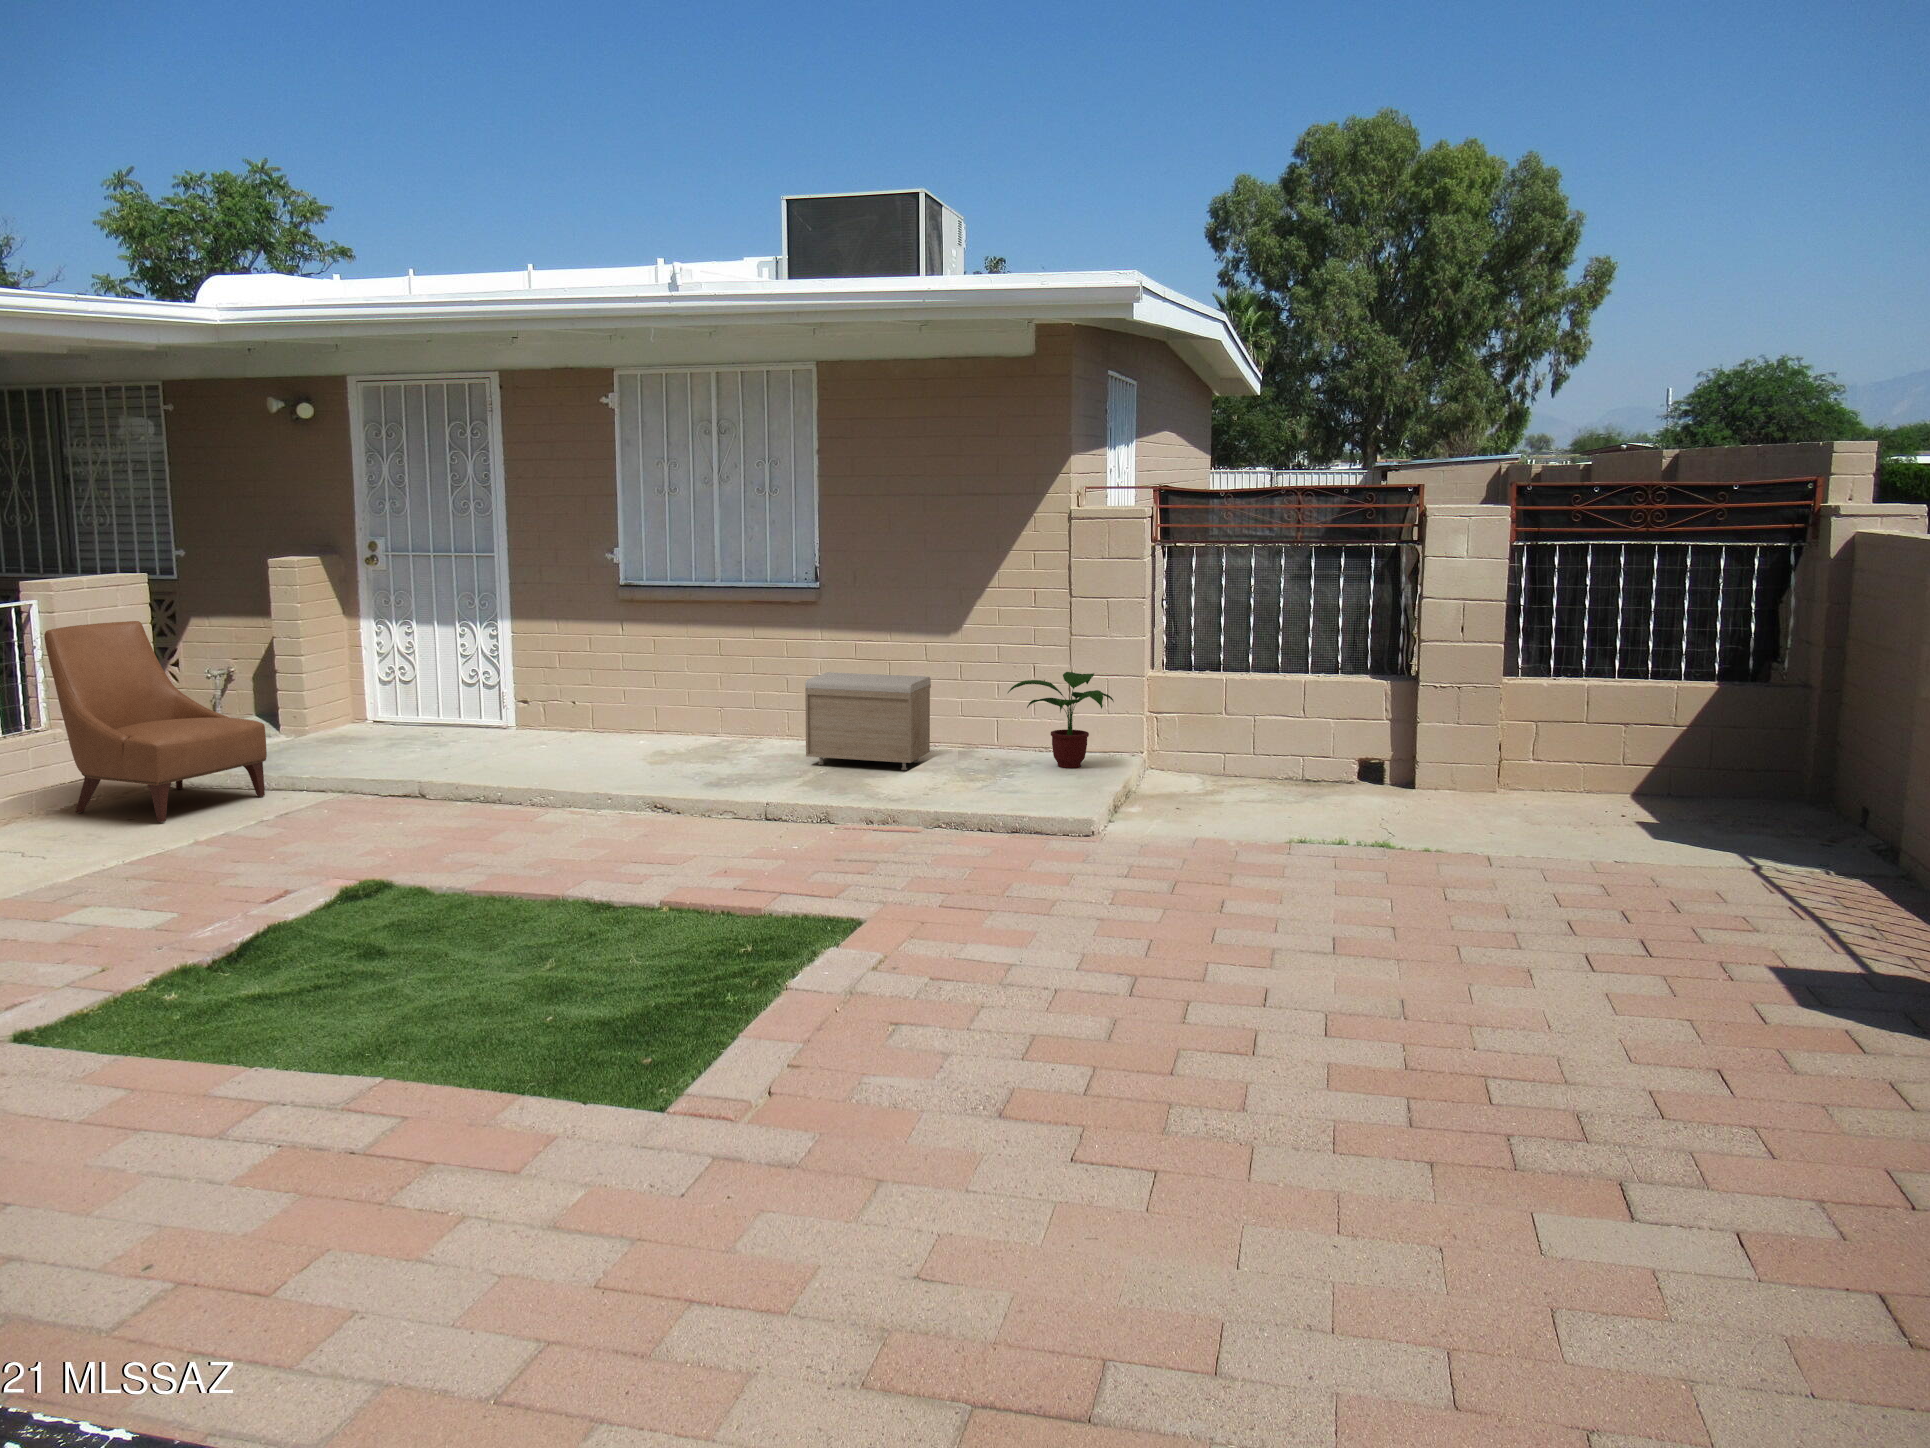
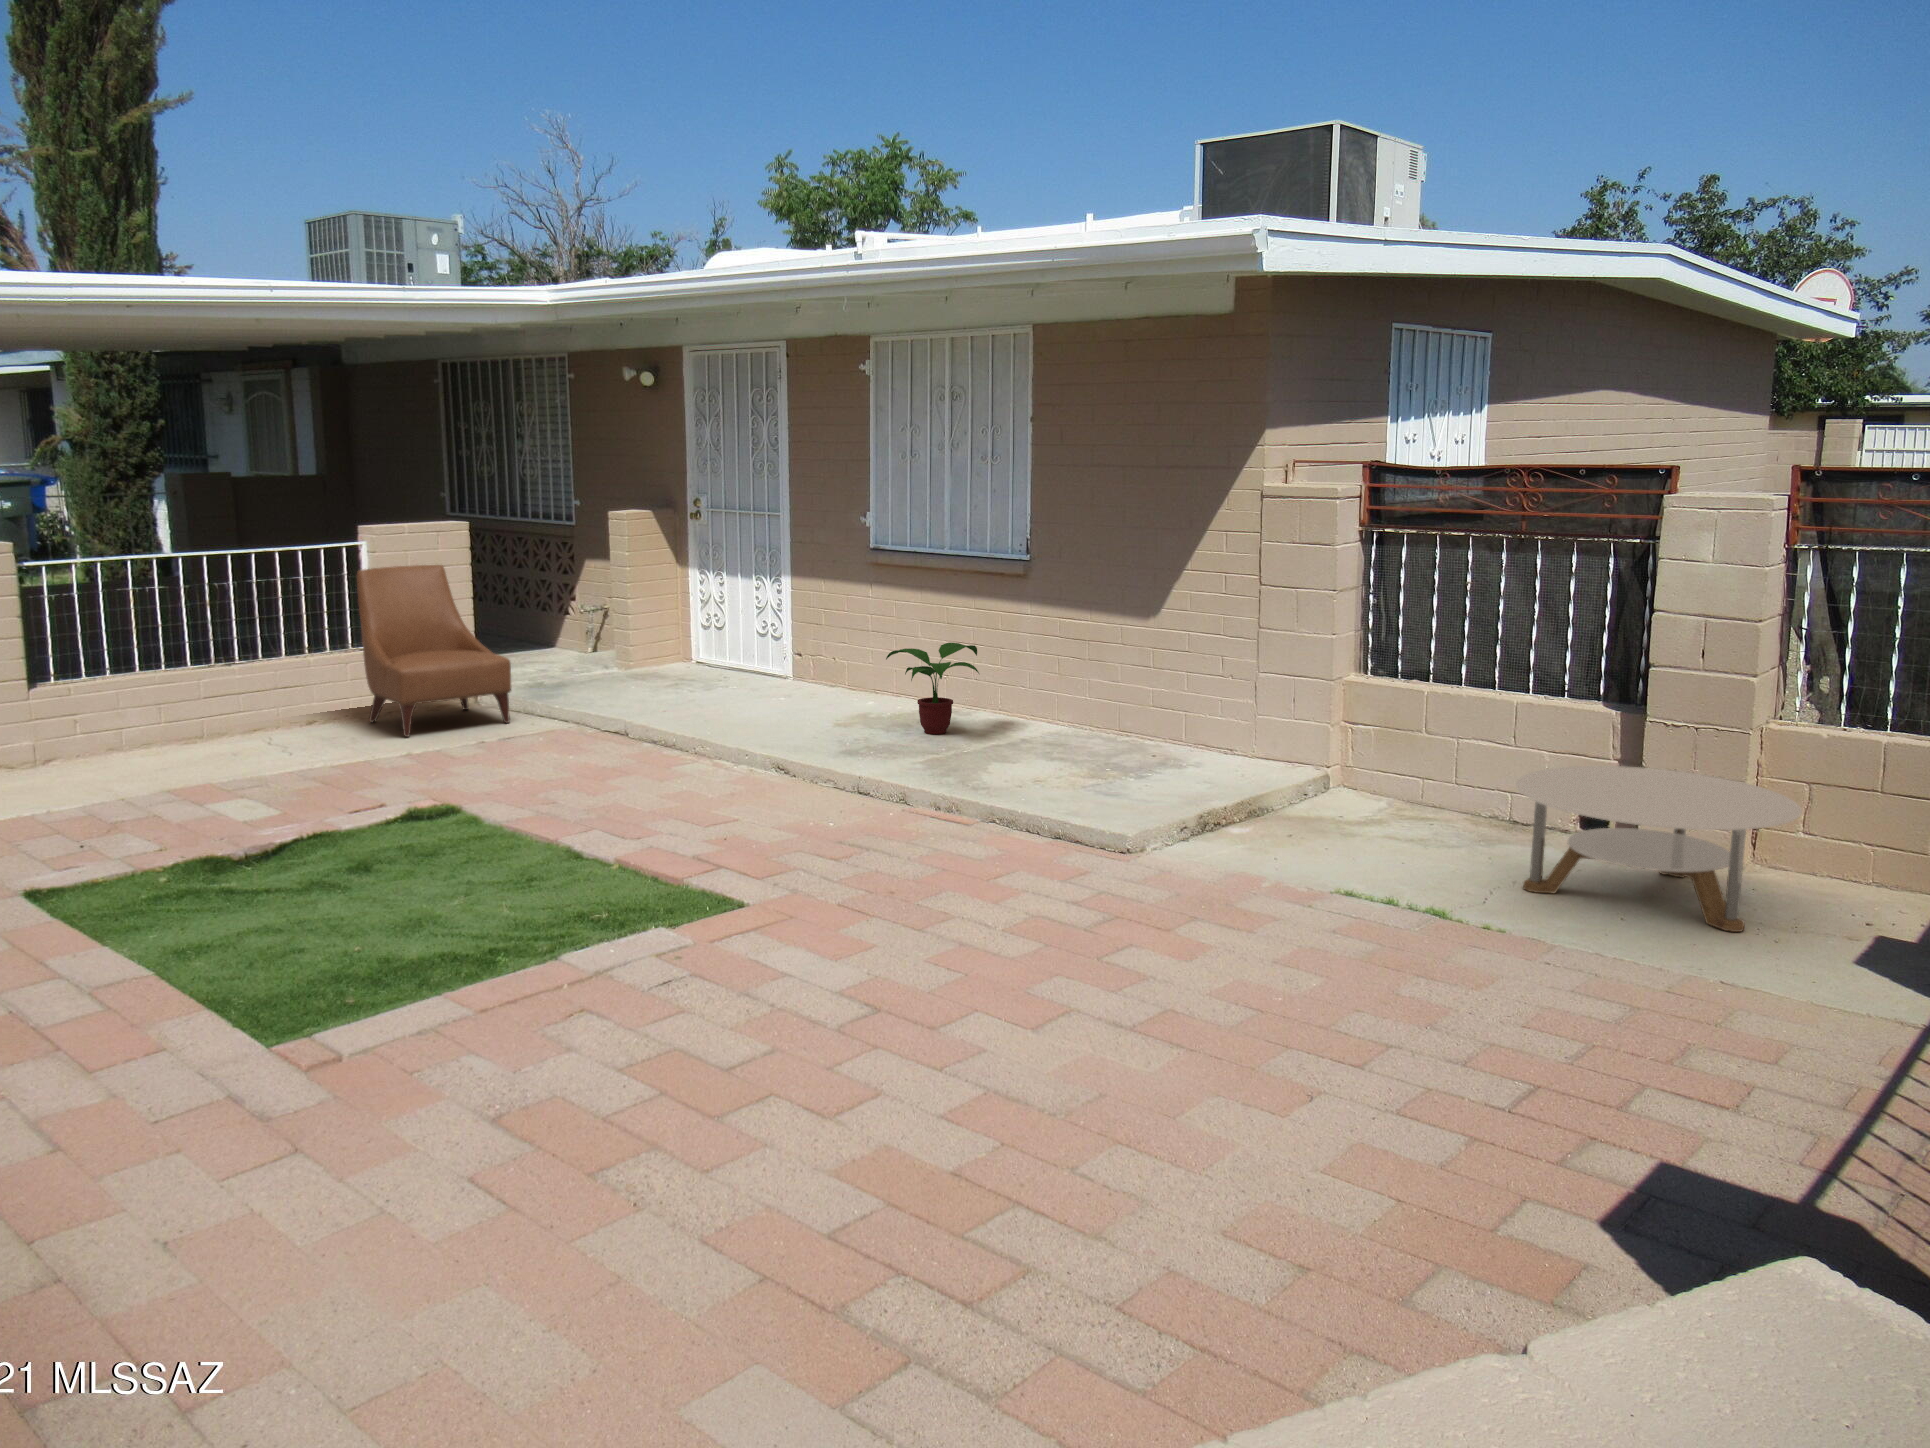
storage bench: present [805,672,931,770] -> none [986,649,1121,760]
potted plant: present [1008,672,1114,768] -> present [886,643,979,734]
round table: none [1373,721,1584,831] -> present [1516,766,1801,932]

